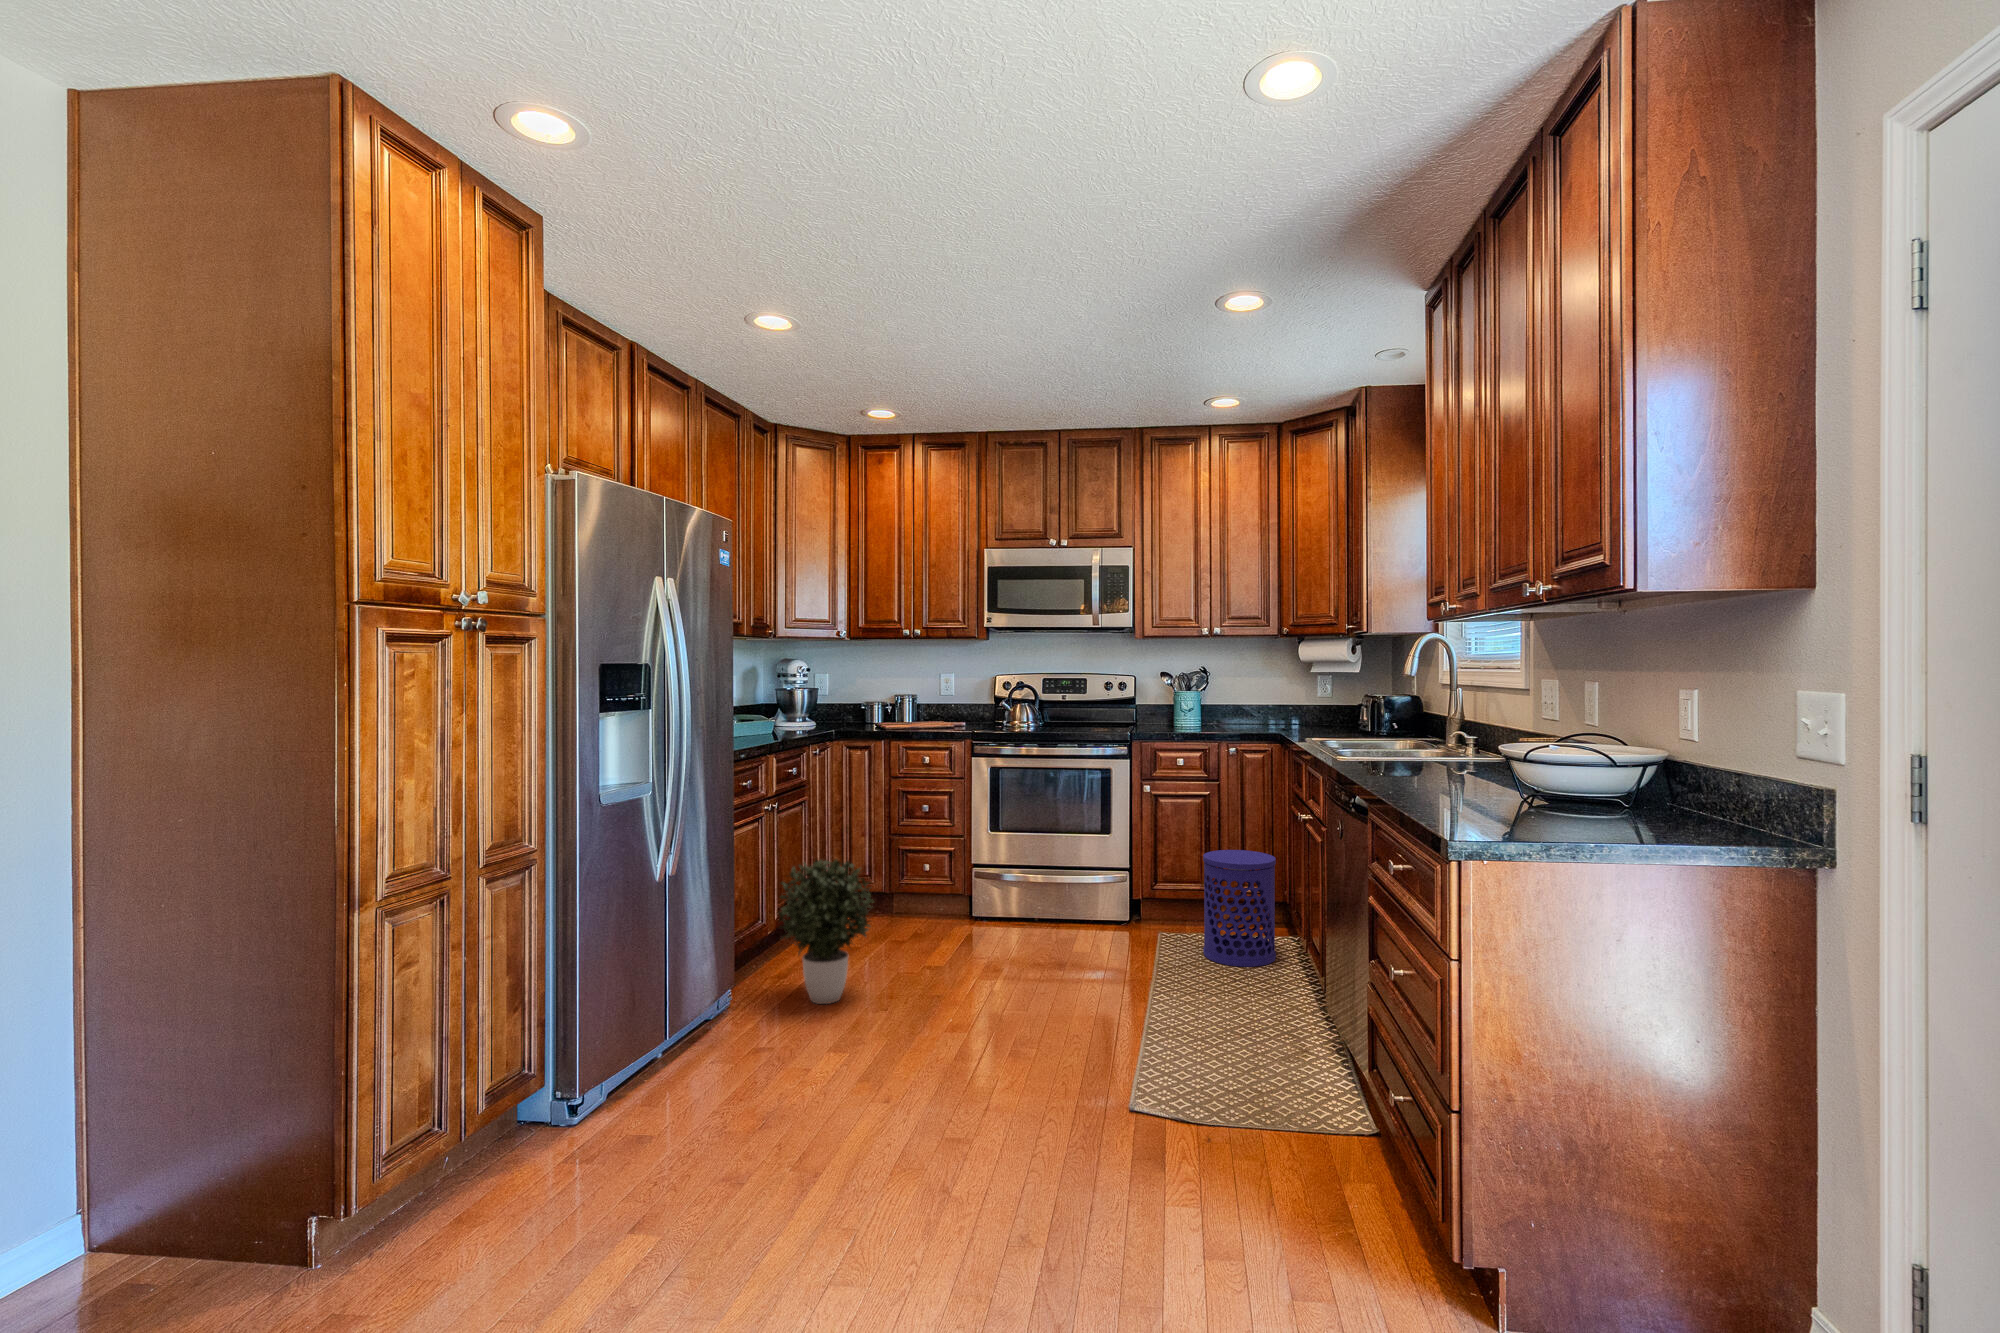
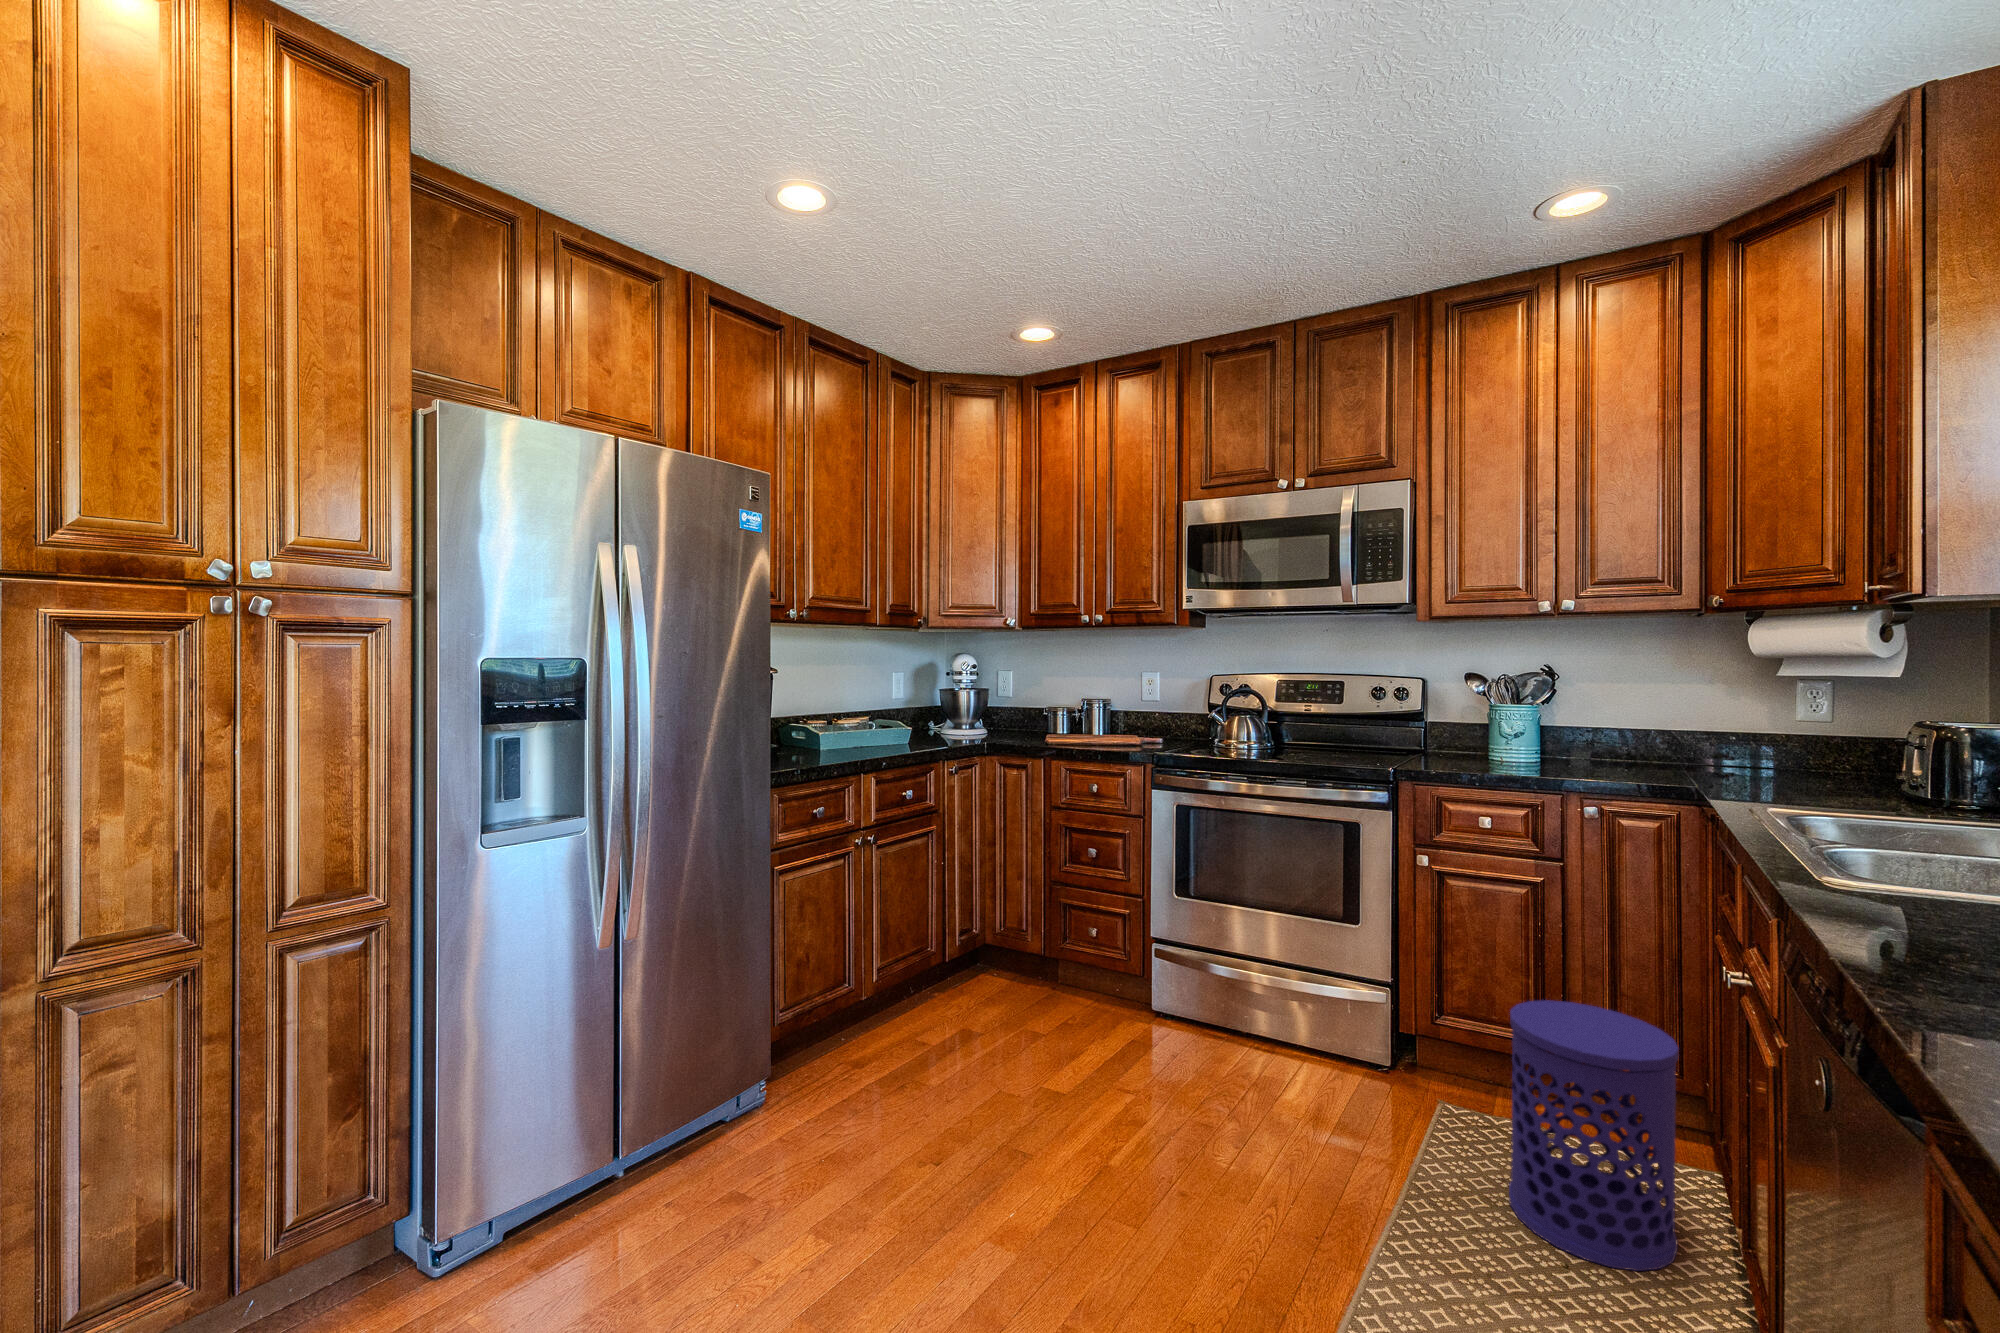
potted plant: present [779,859,873,1004] -> none [744,932,902,1159]

